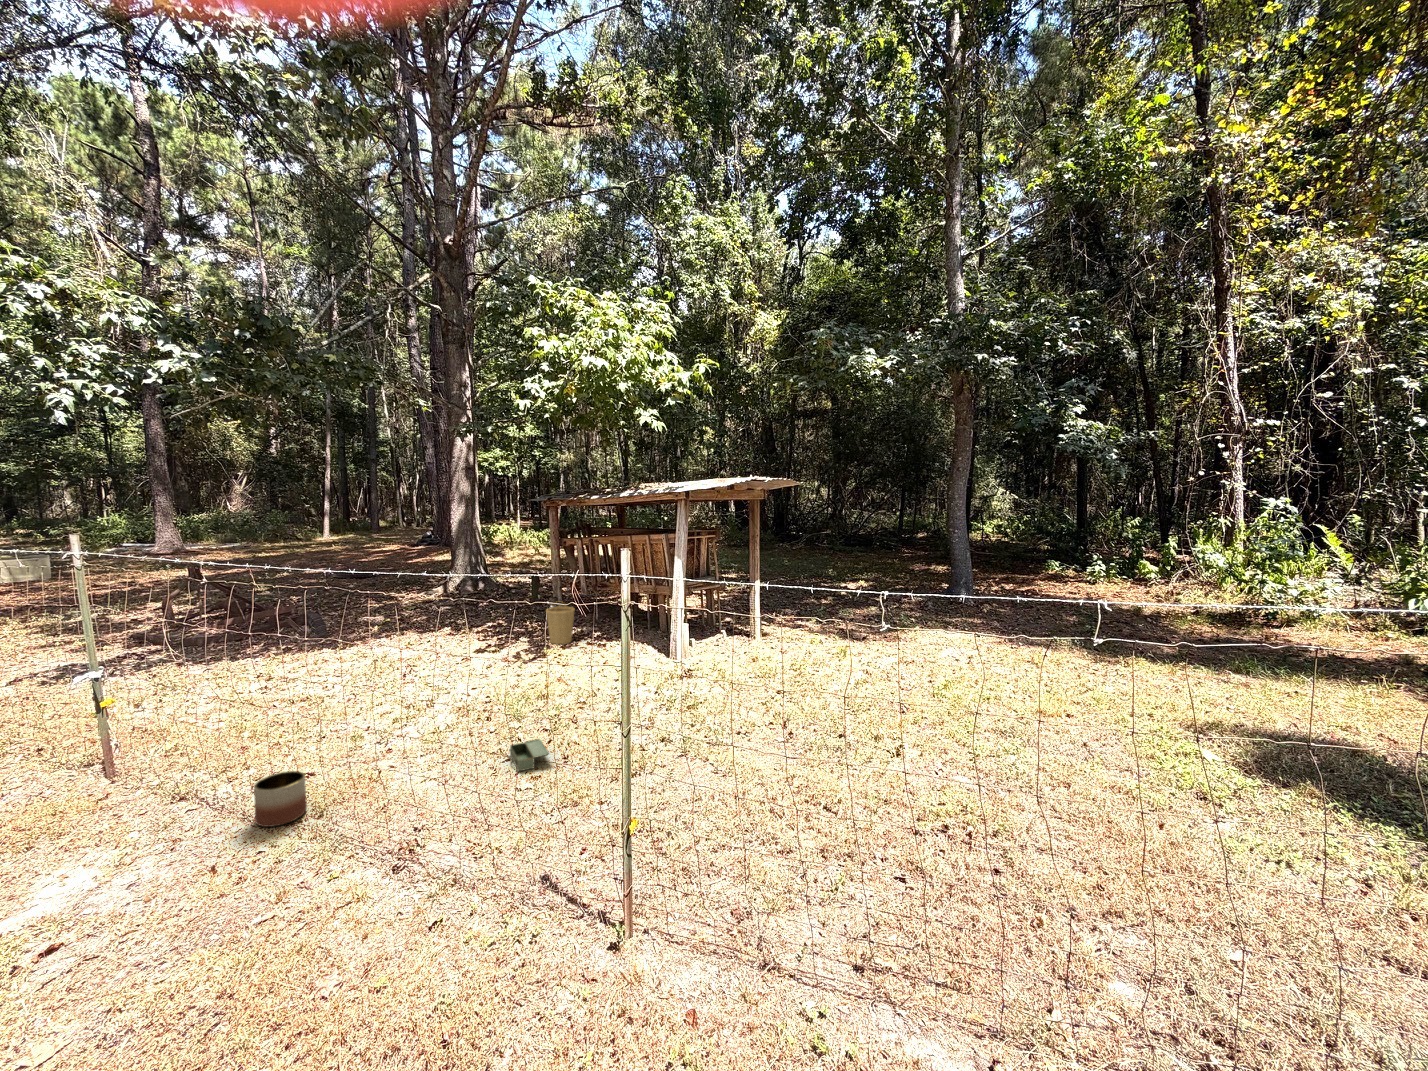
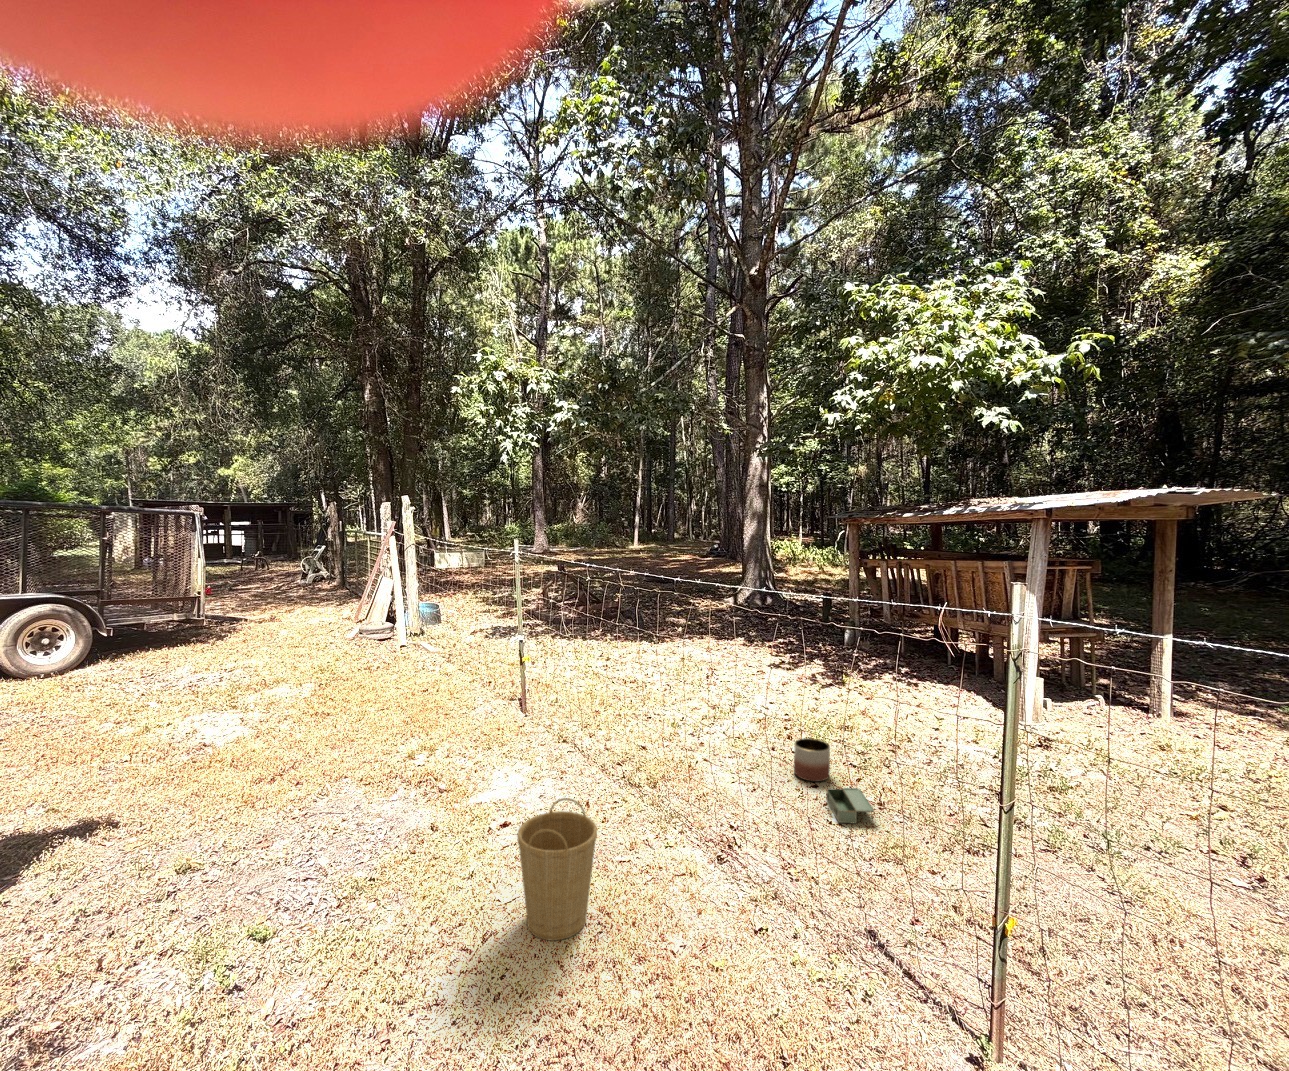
basket: present [546,605,575,644] -> present [517,798,597,940]
planter: present [254,771,307,827] -> present [794,738,830,782]

